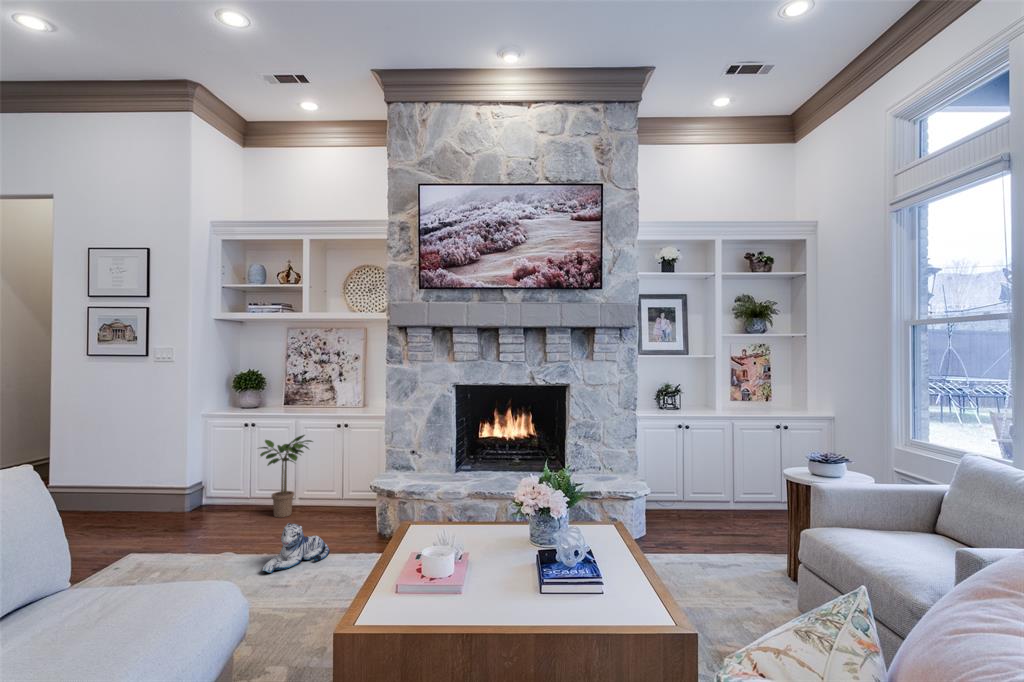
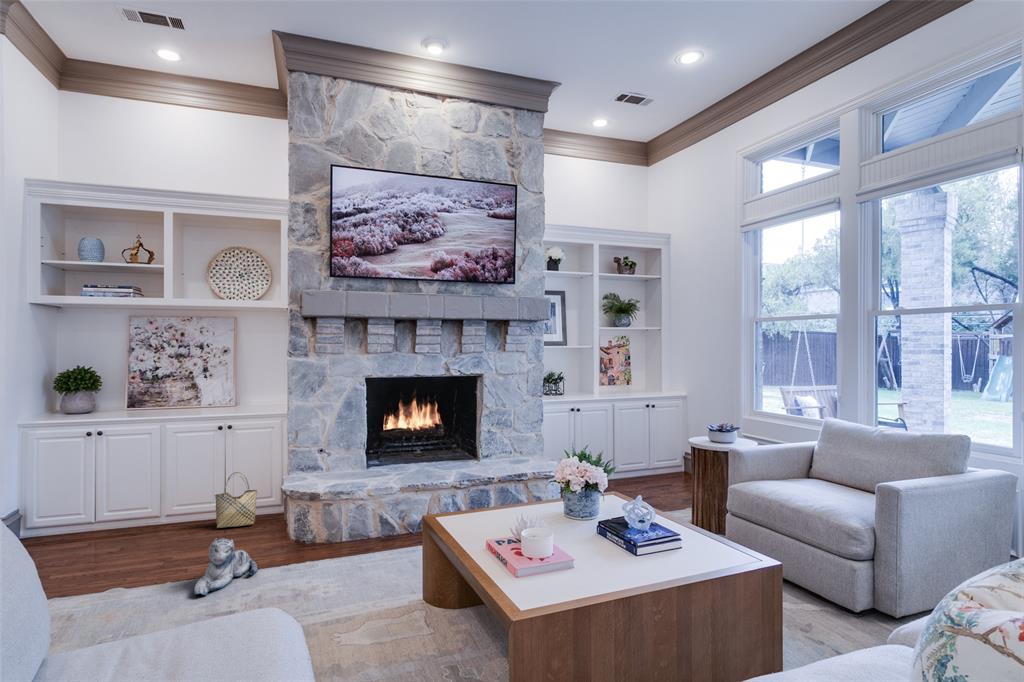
potted plant: present [260,435,313,517] -> none [117,442,195,542]
woven basket: none [330,464,365,512] -> present [215,472,257,528]

